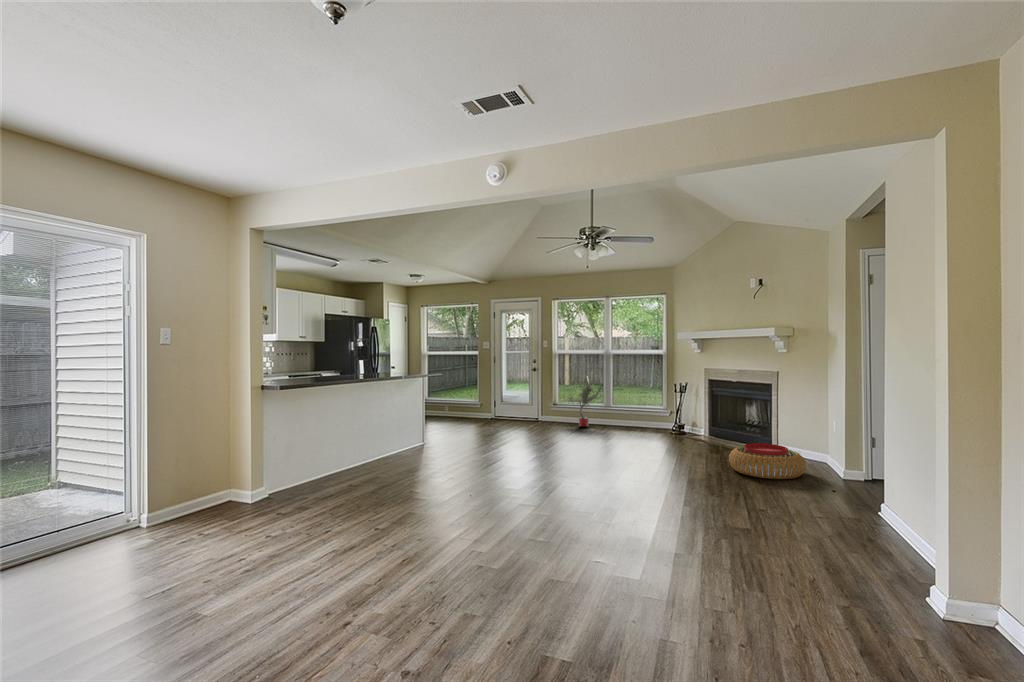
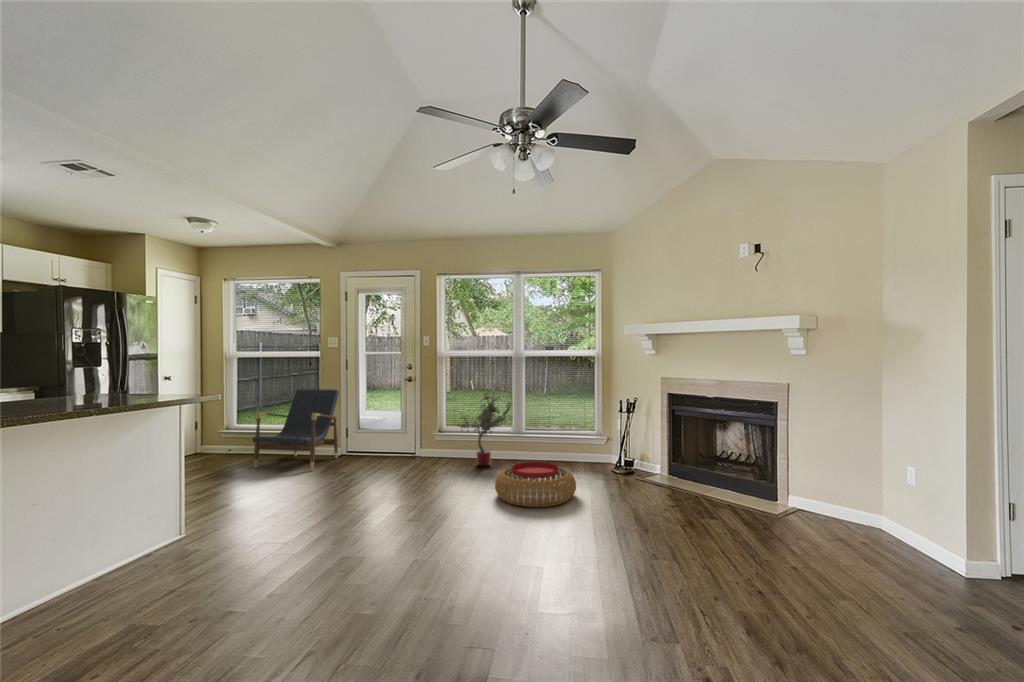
lounge chair: none [441,375,490,425] -> present [252,389,339,471]
pouf: present [729,443,806,479] -> present [495,462,576,507]

